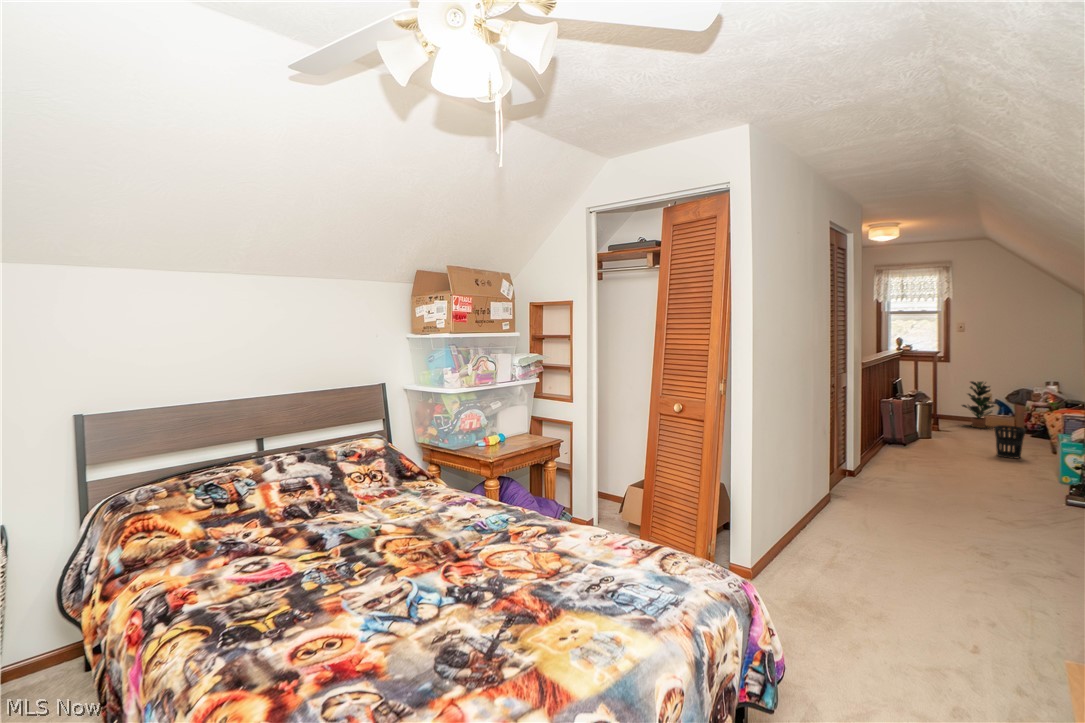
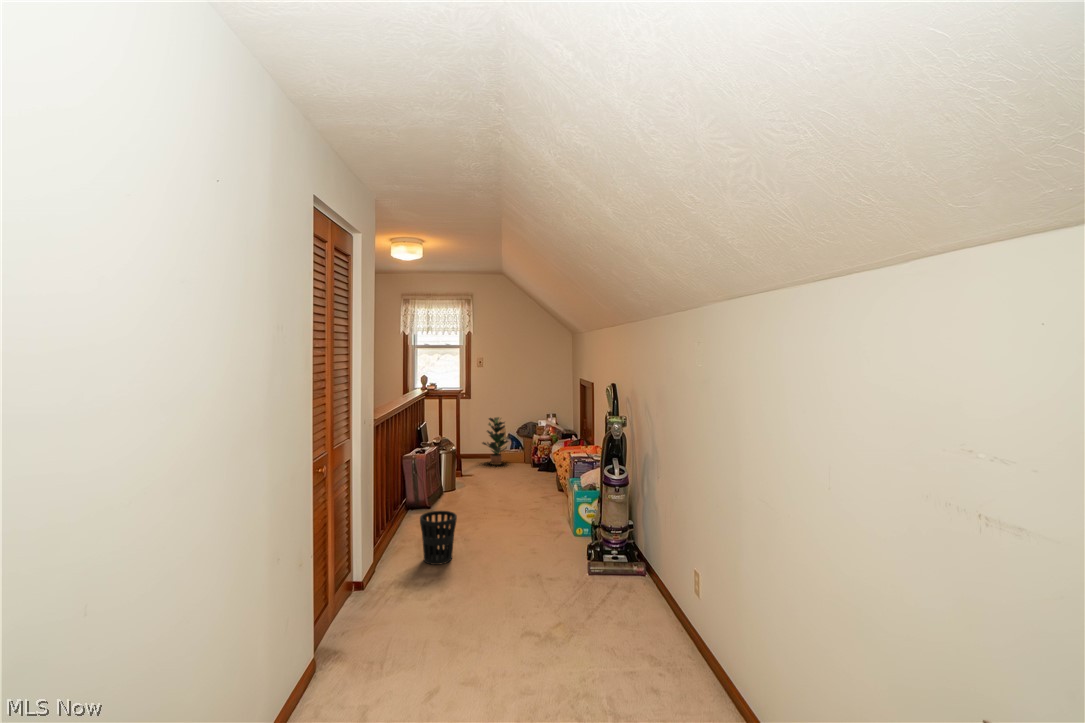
wastebasket: present [994,425,1026,458] -> present [420,511,457,565]

